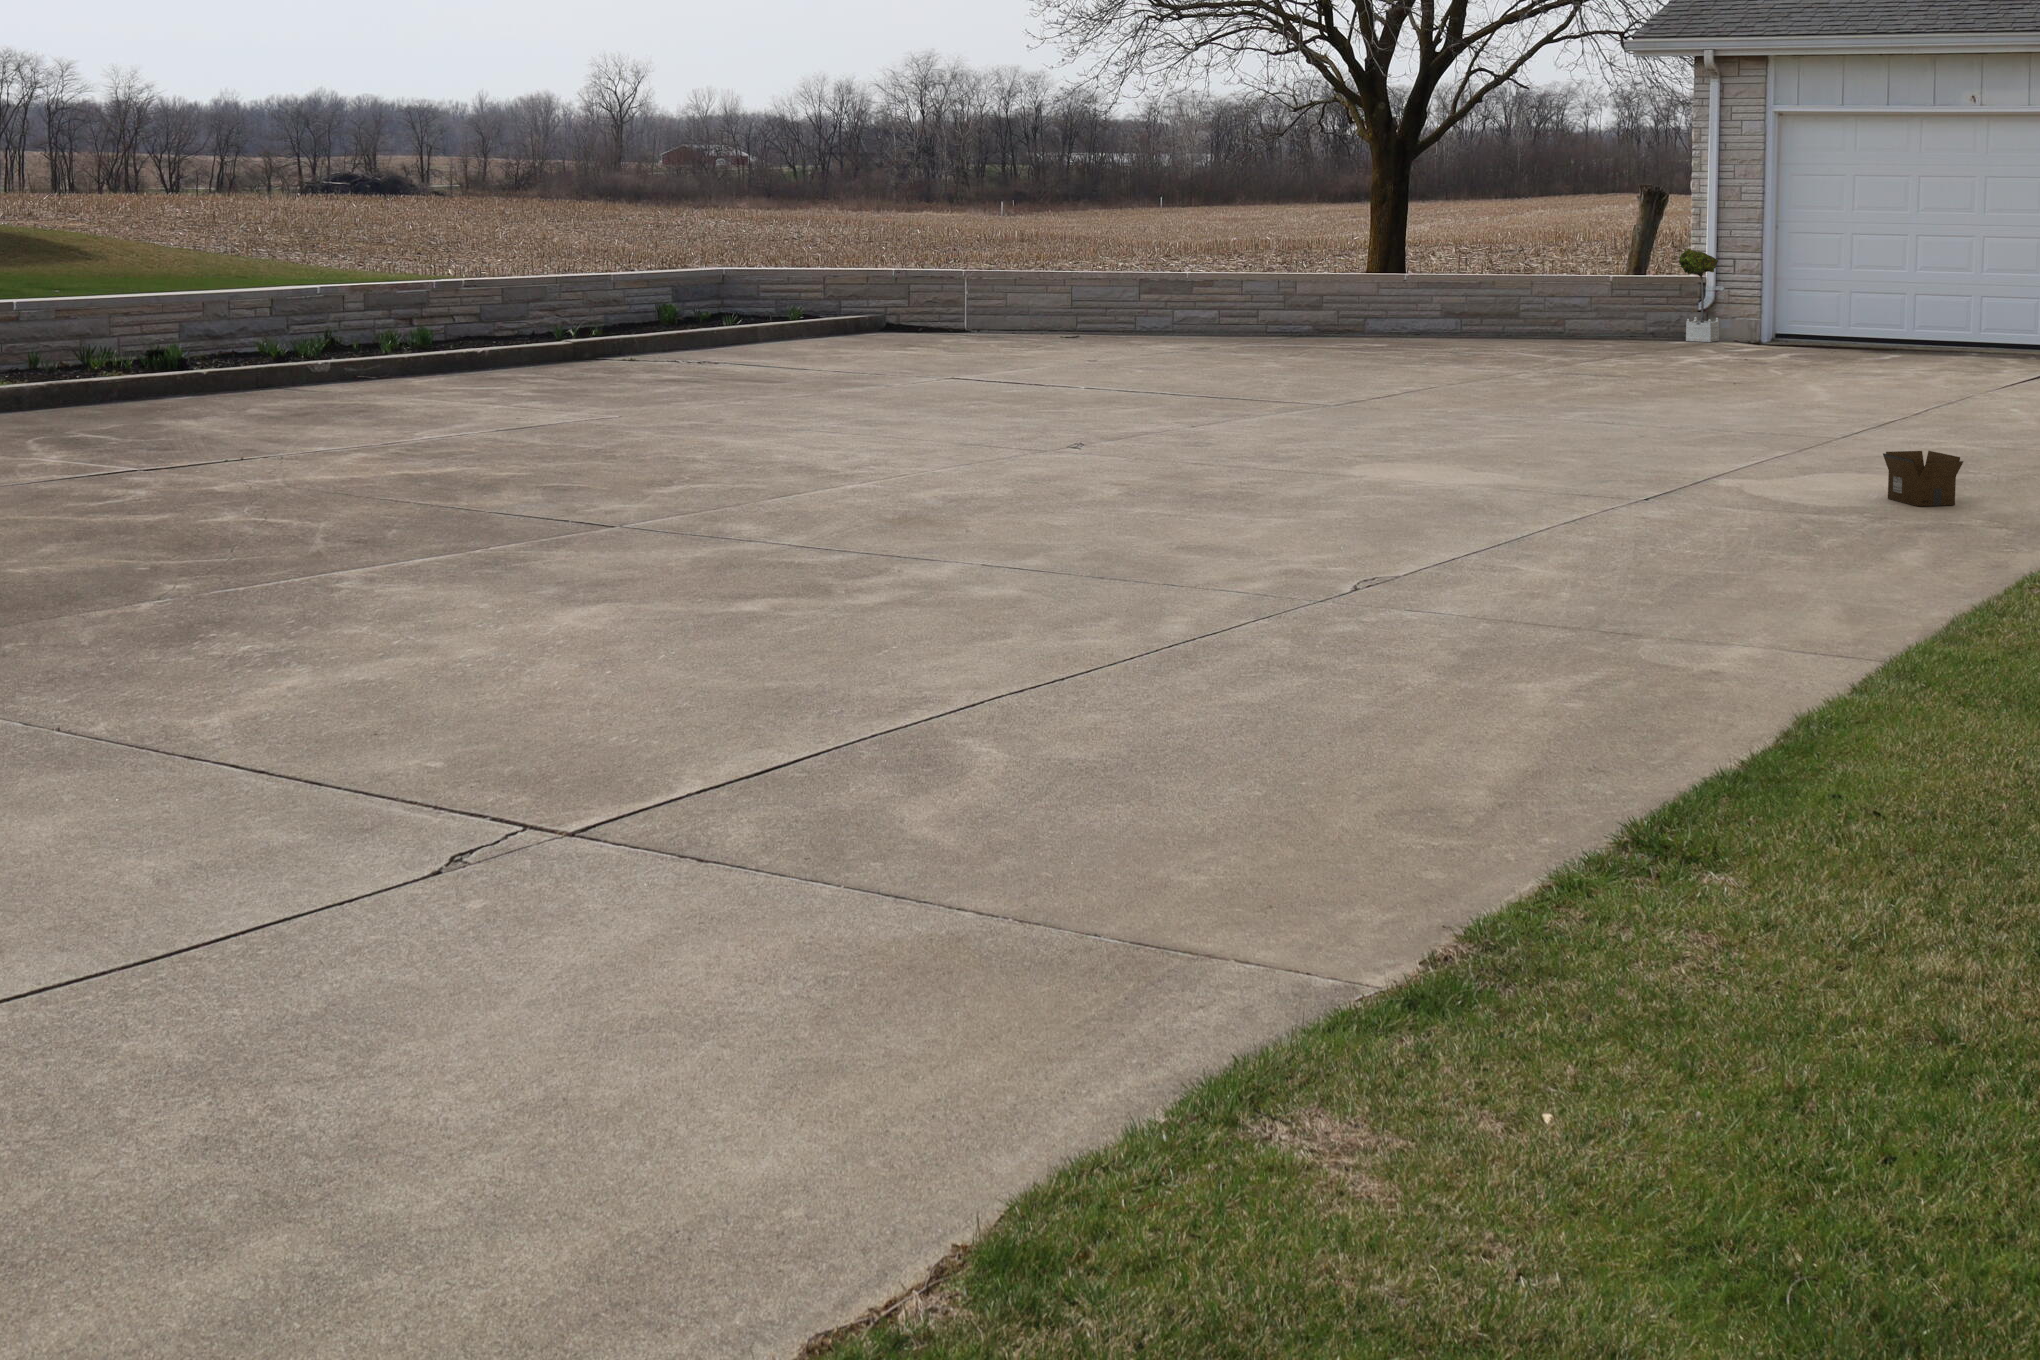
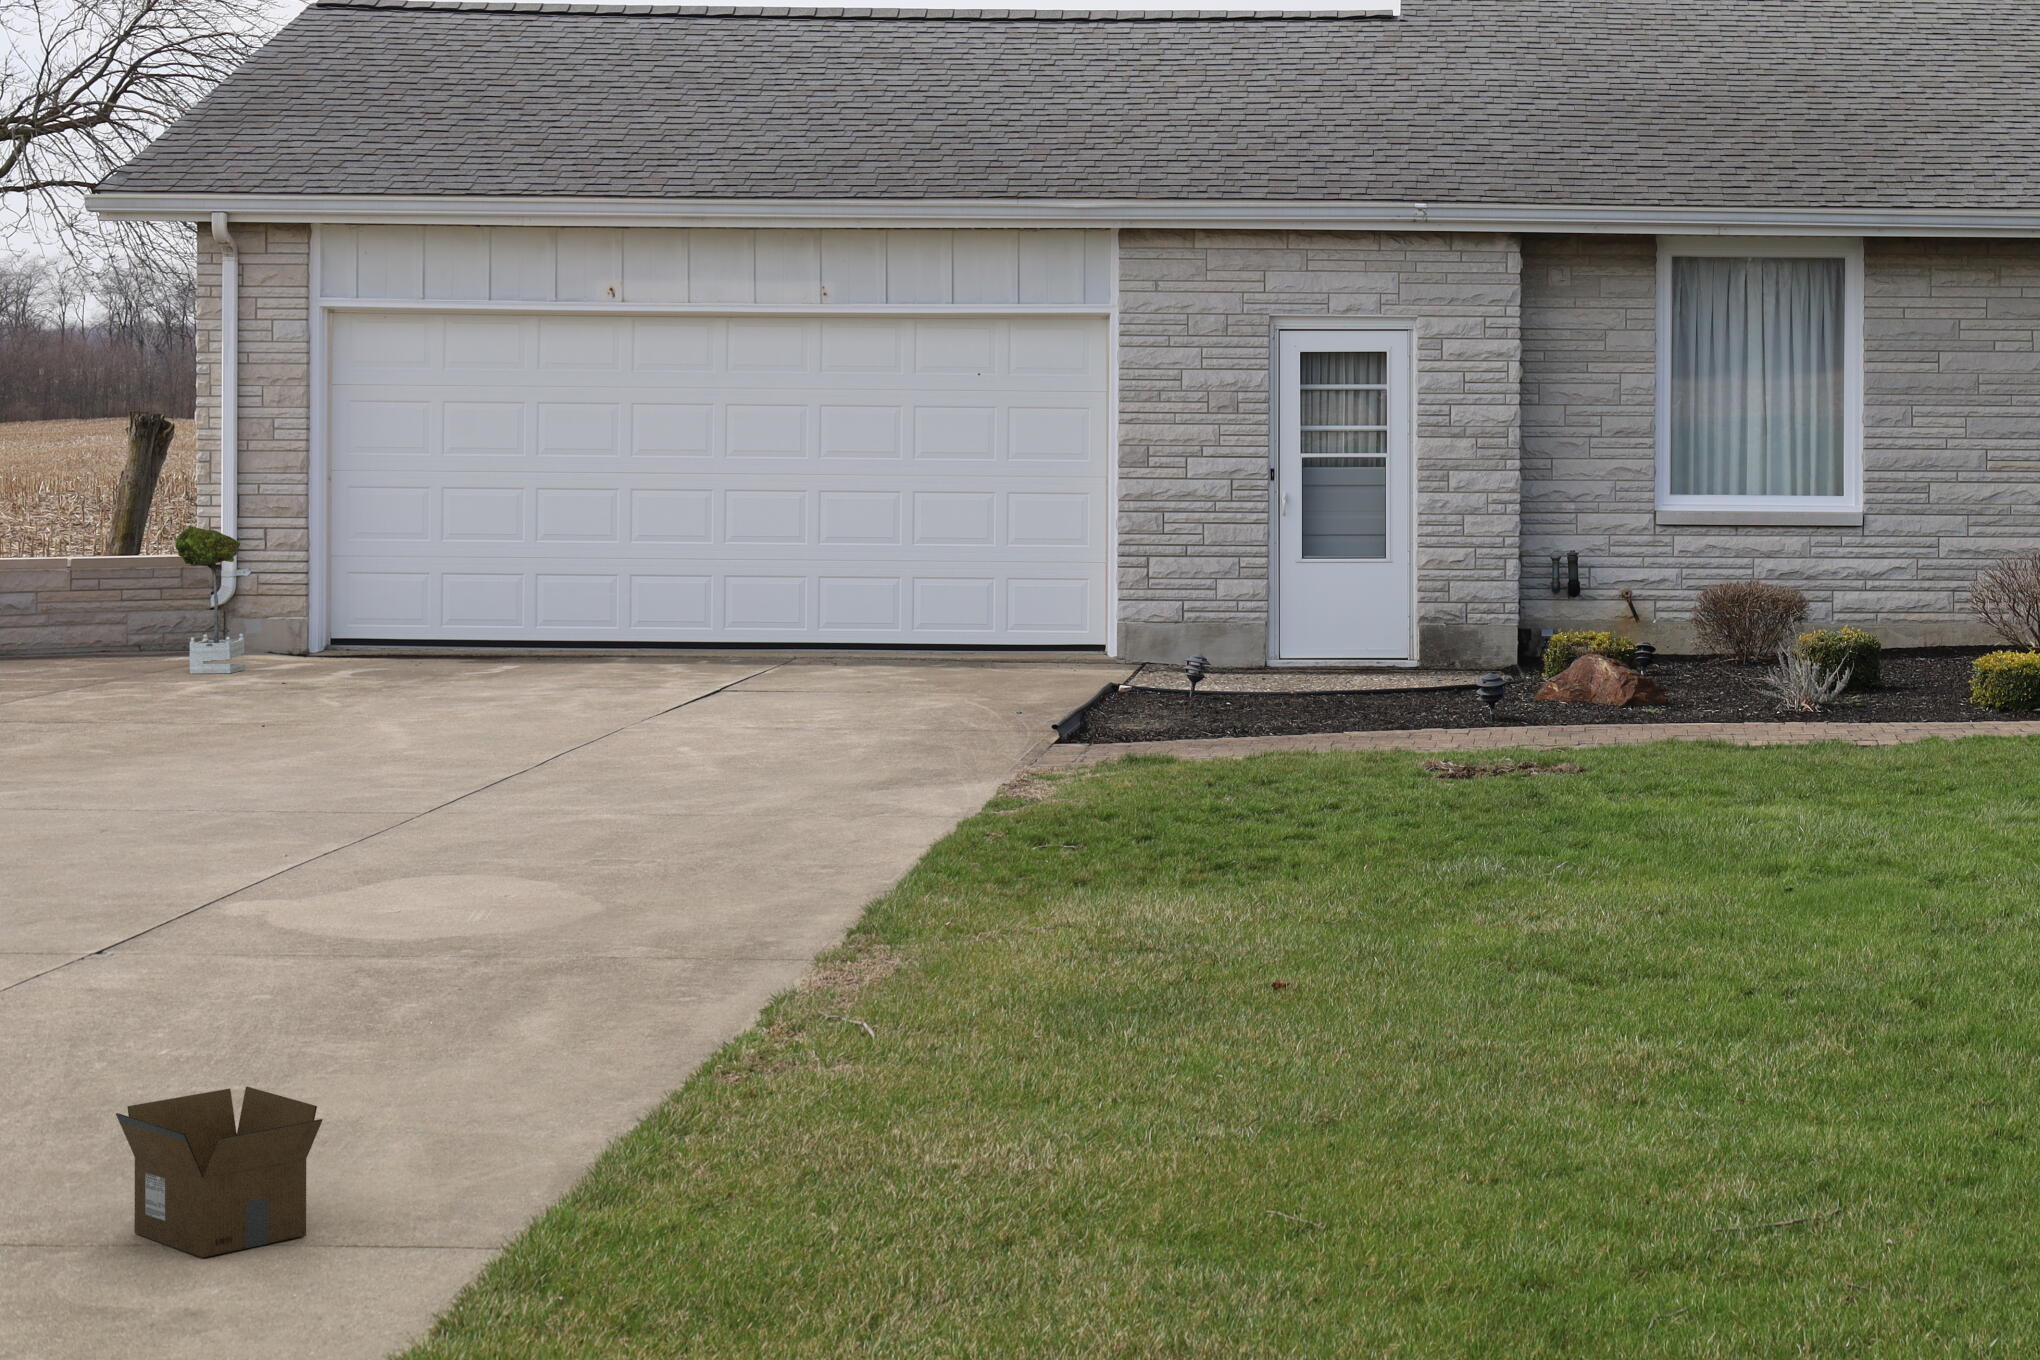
cardboard box: present [1883,451,1963,506] -> present [116,1087,322,1258]

